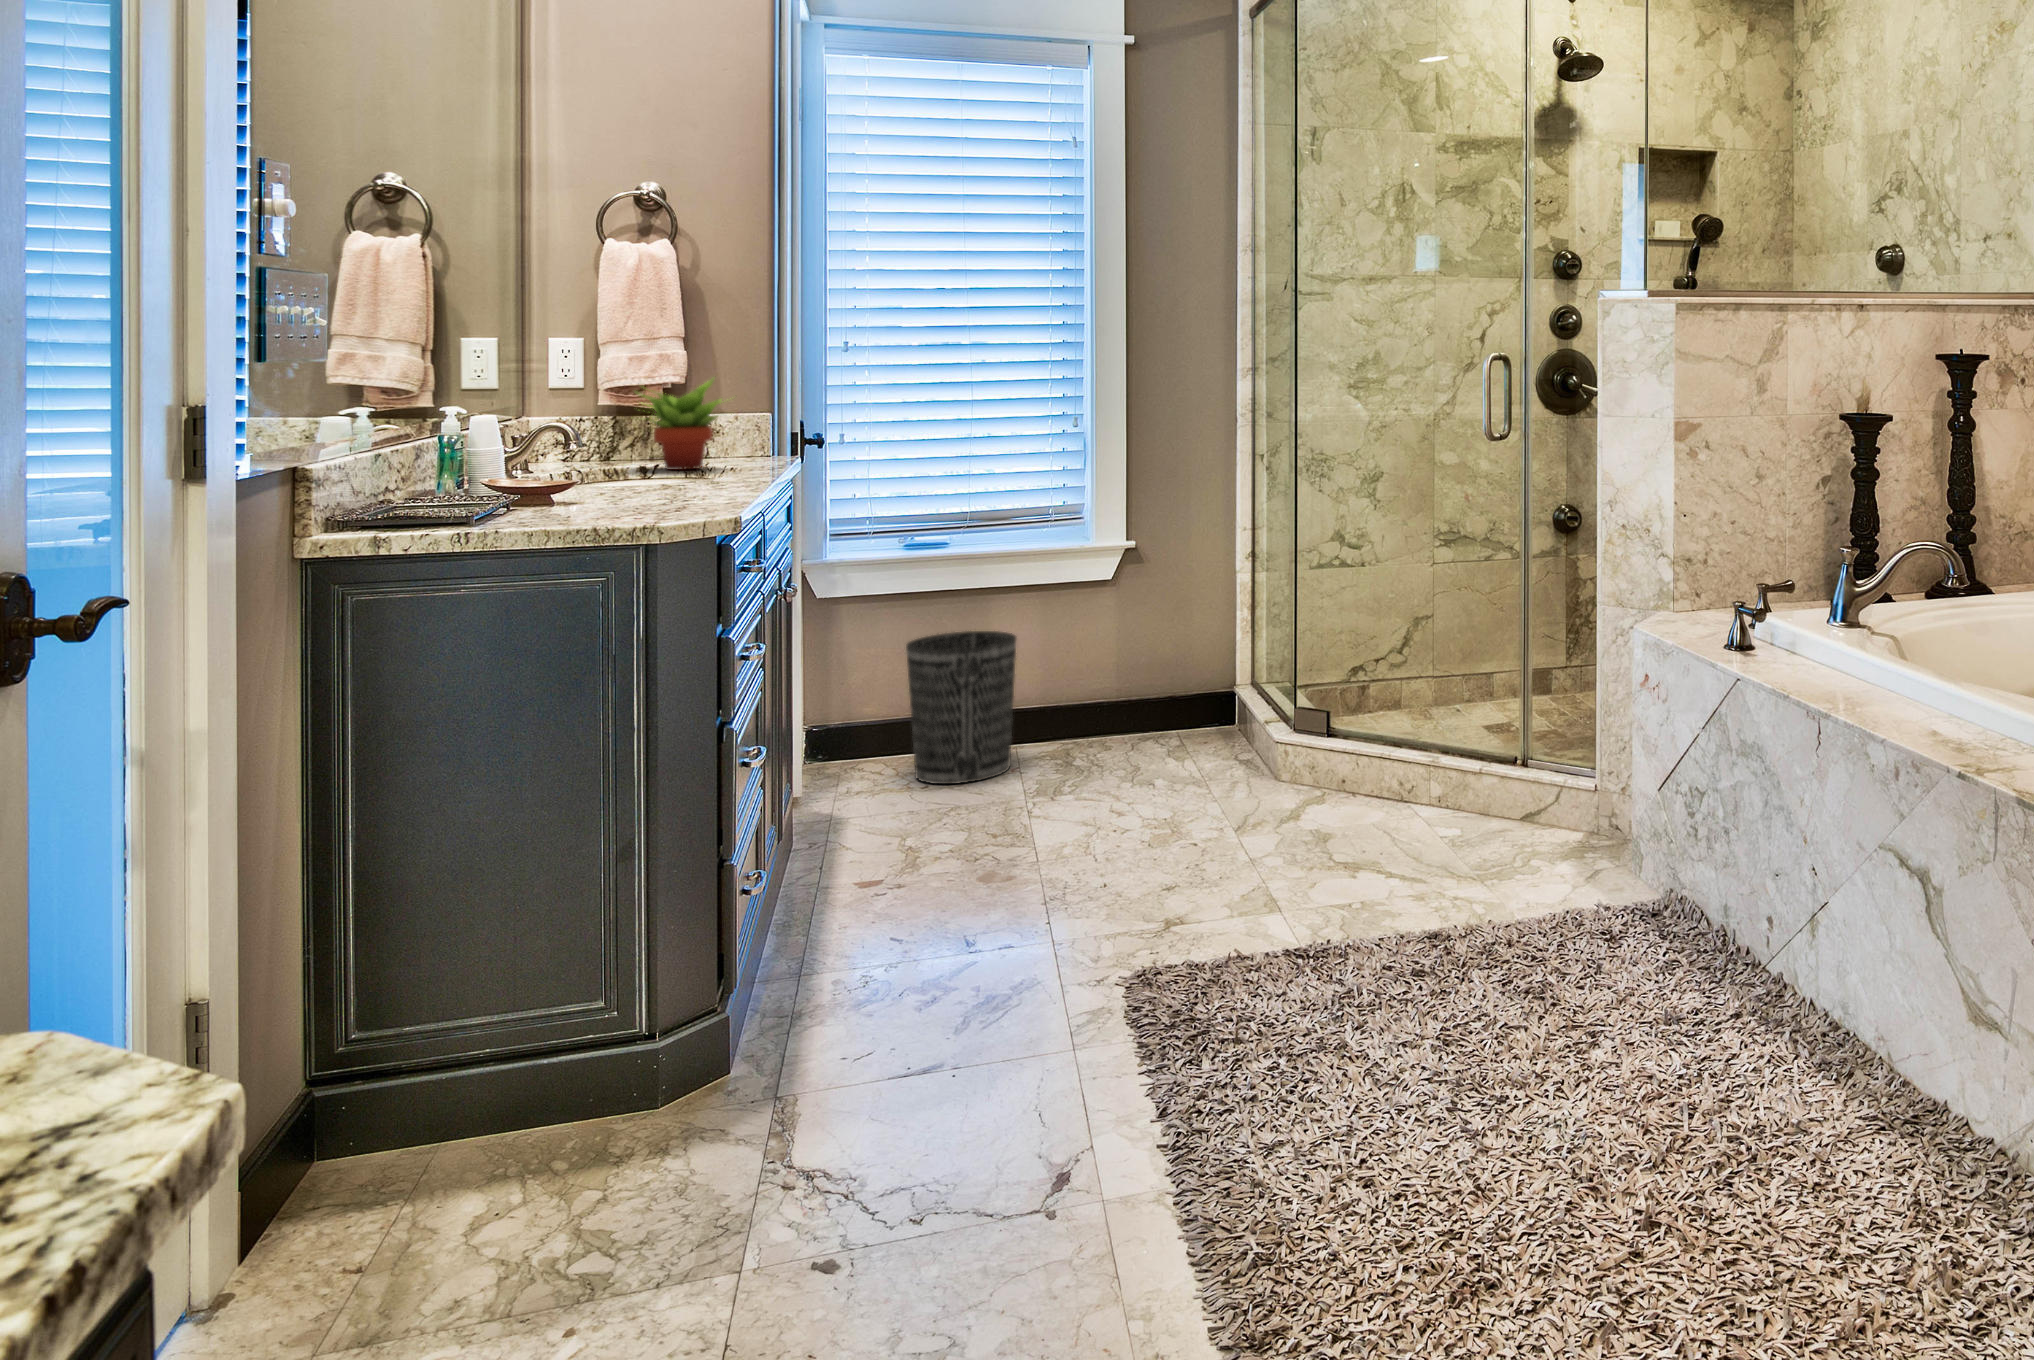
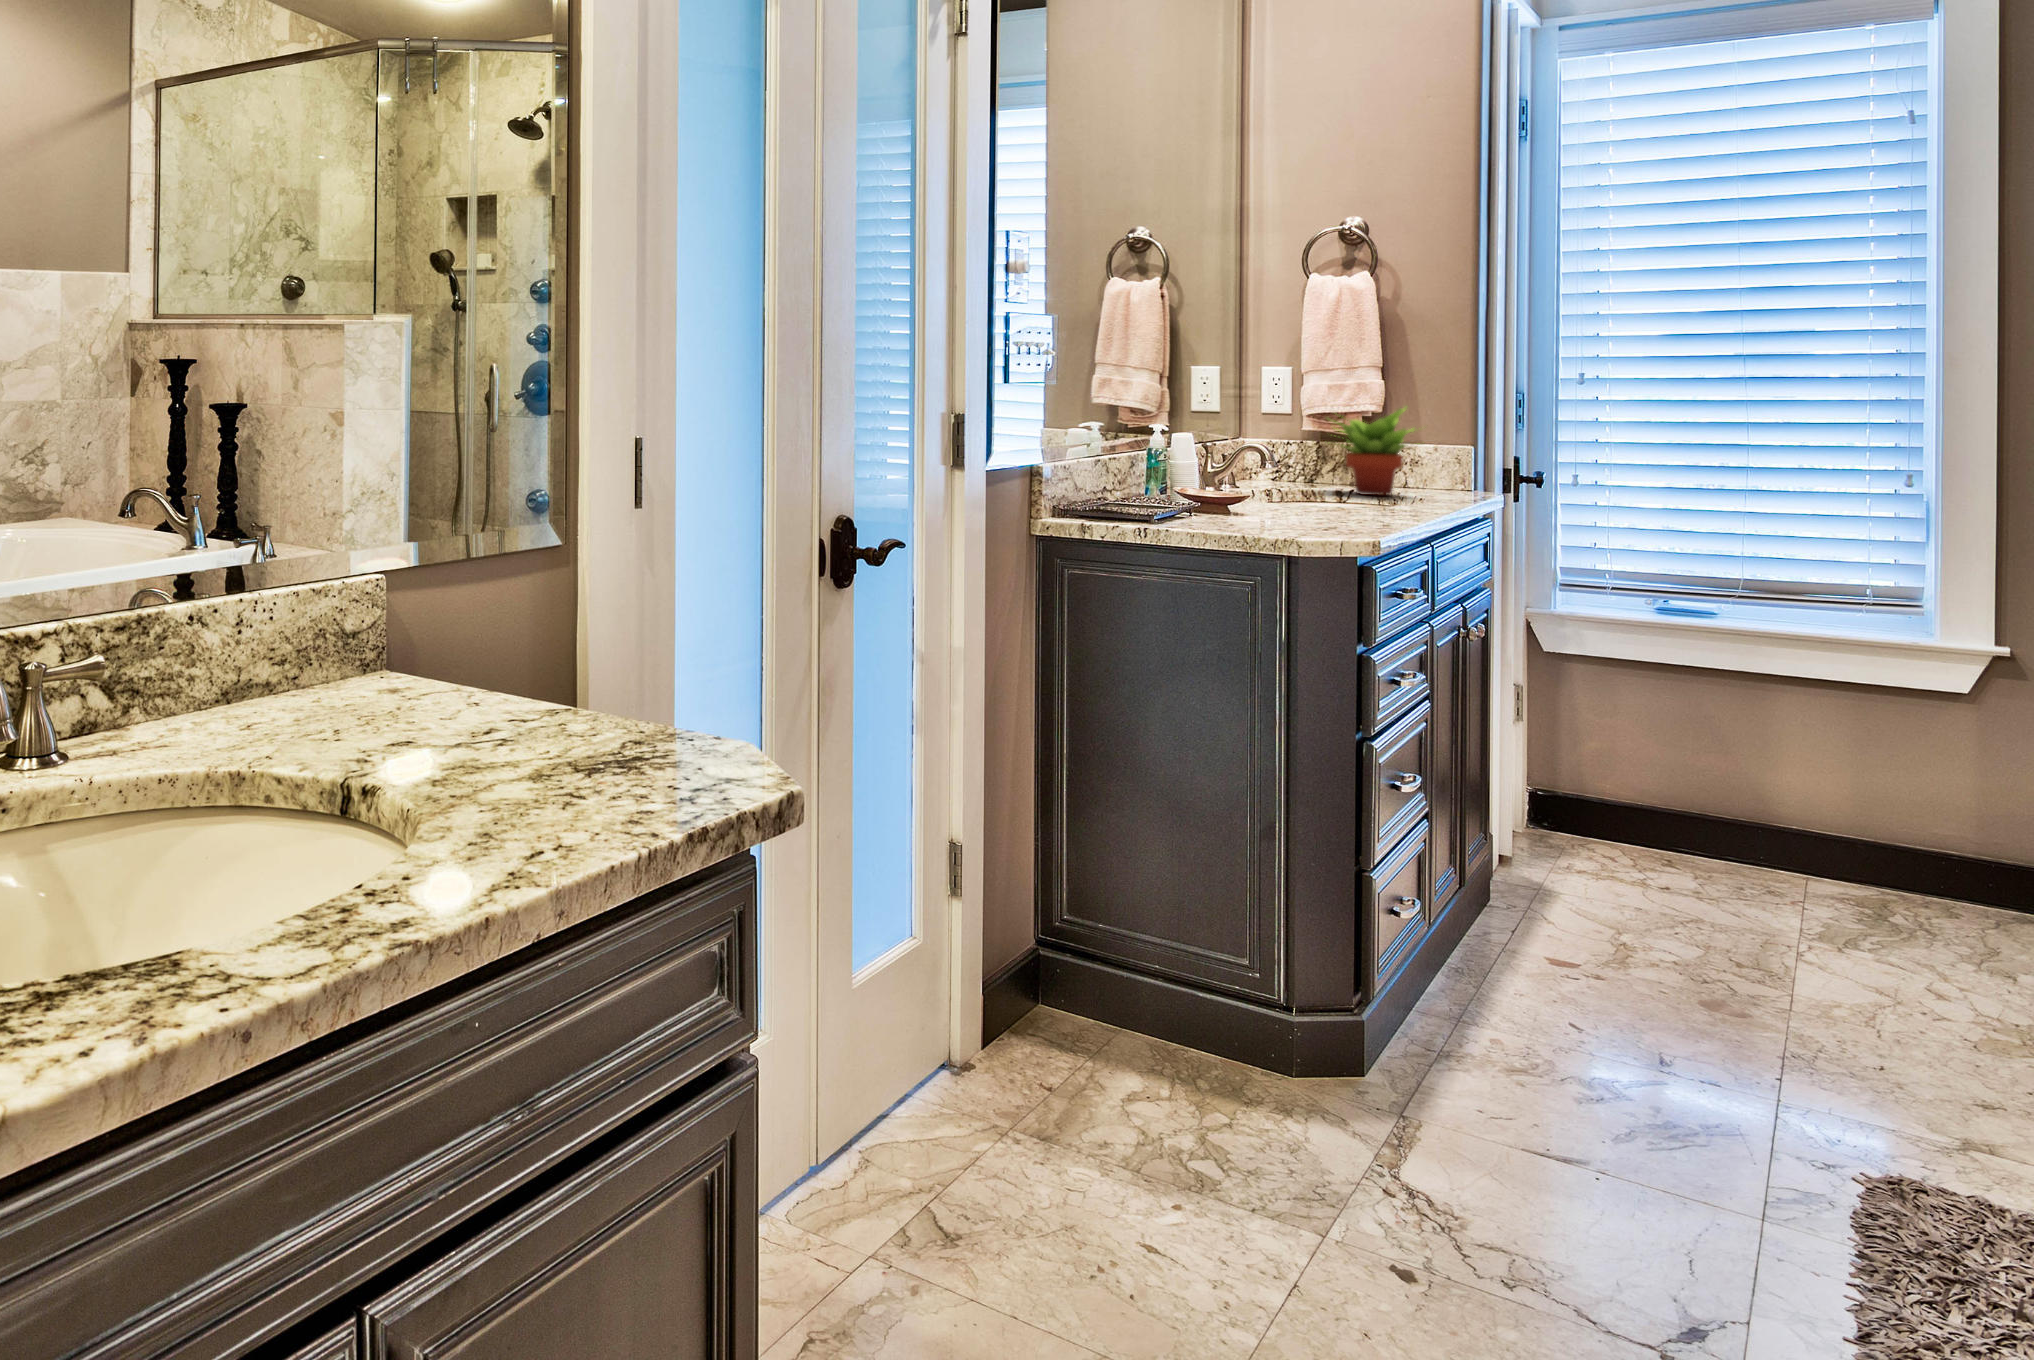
wastebasket: present [906,631,1016,784] -> none [1650,718,1808,907]

